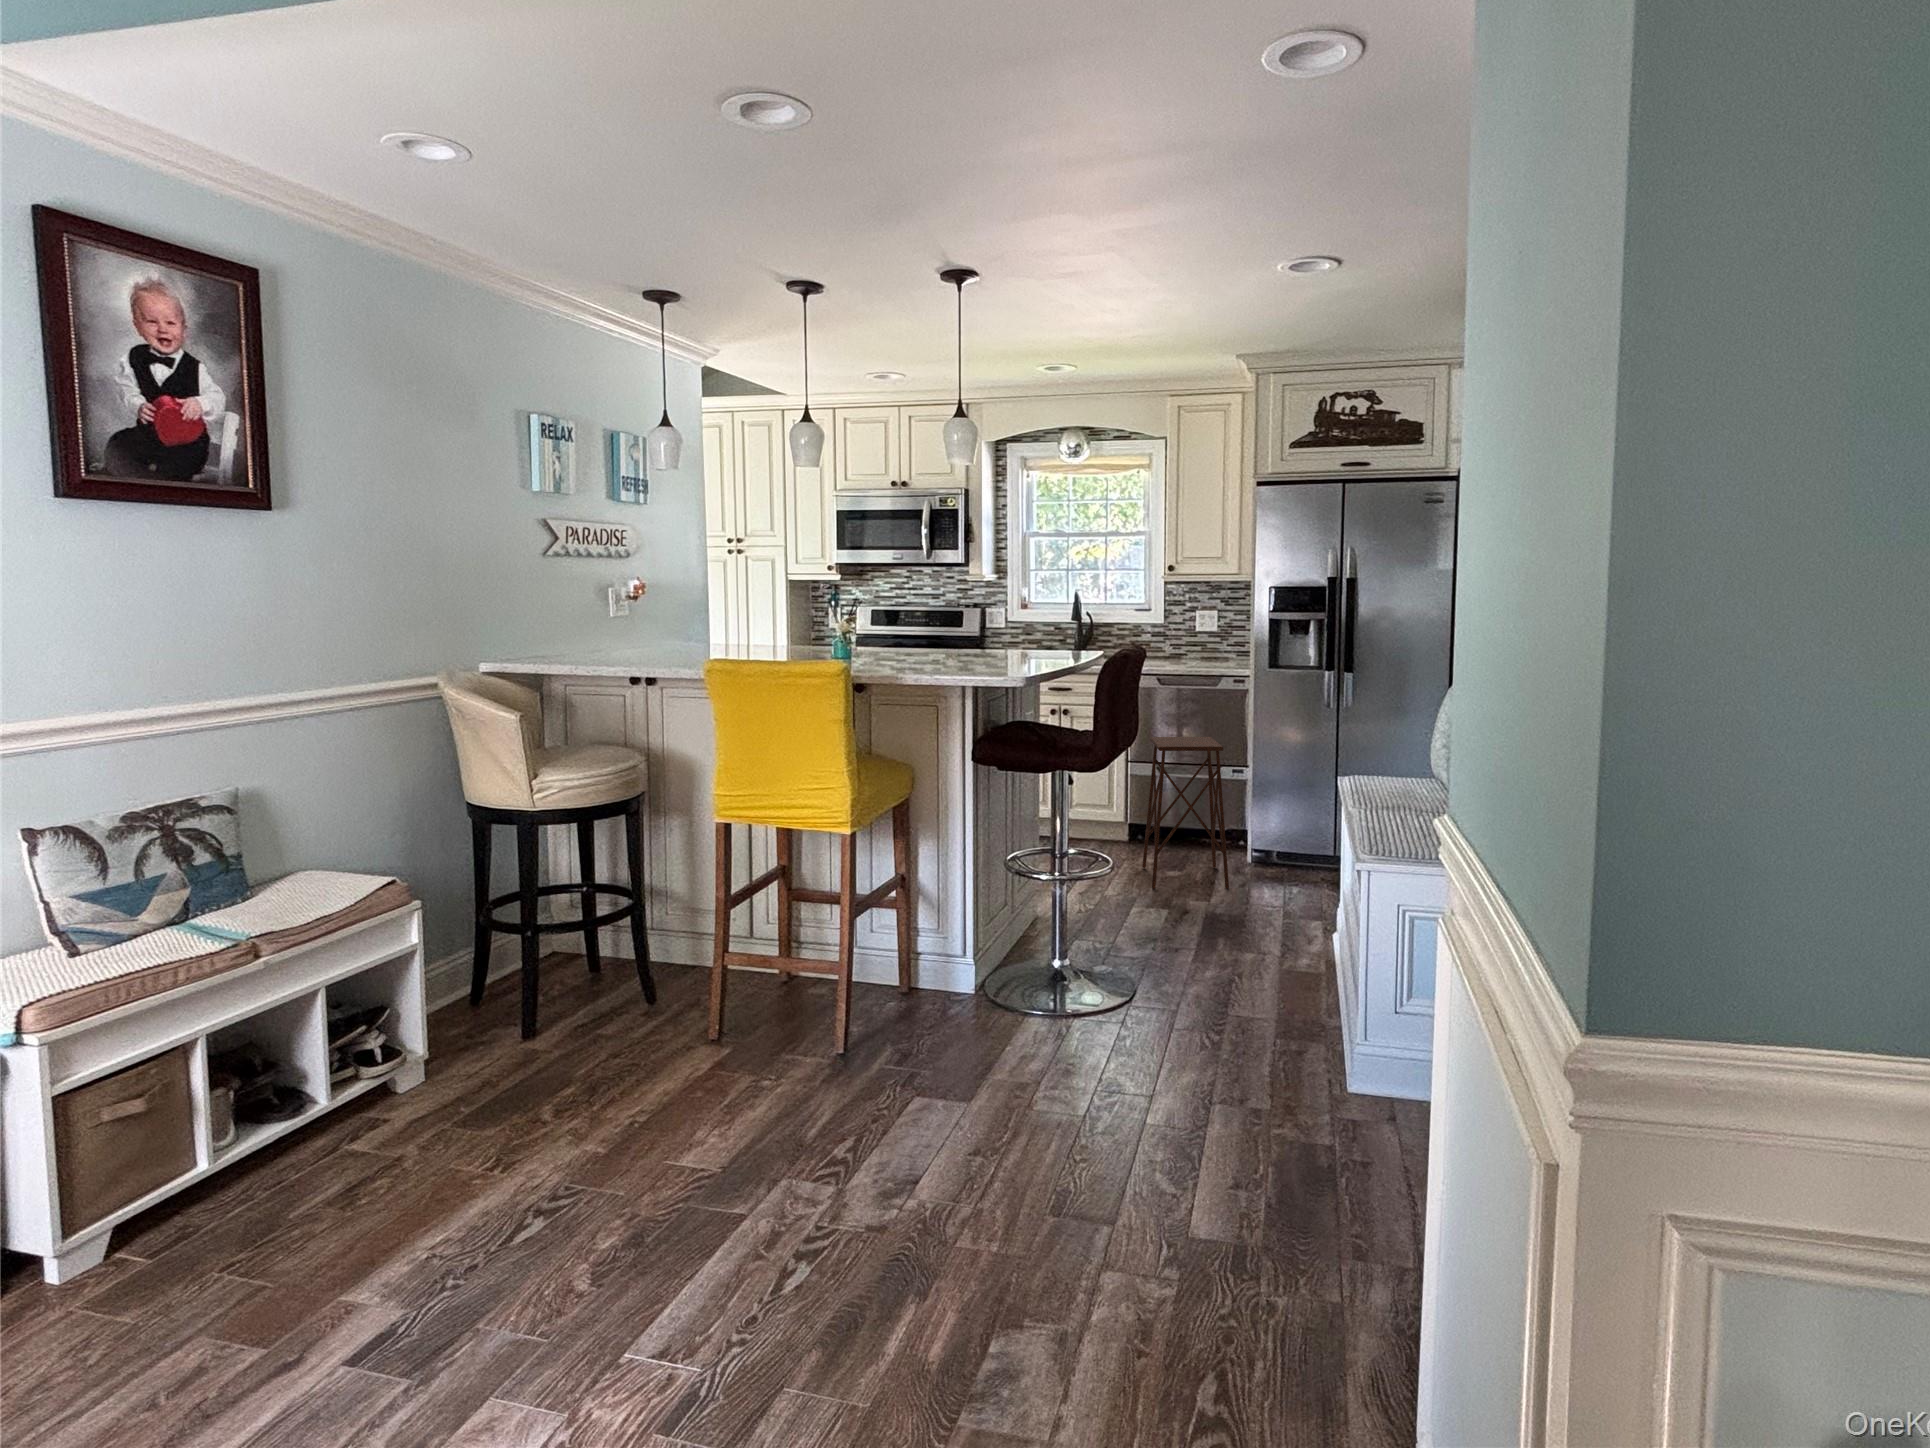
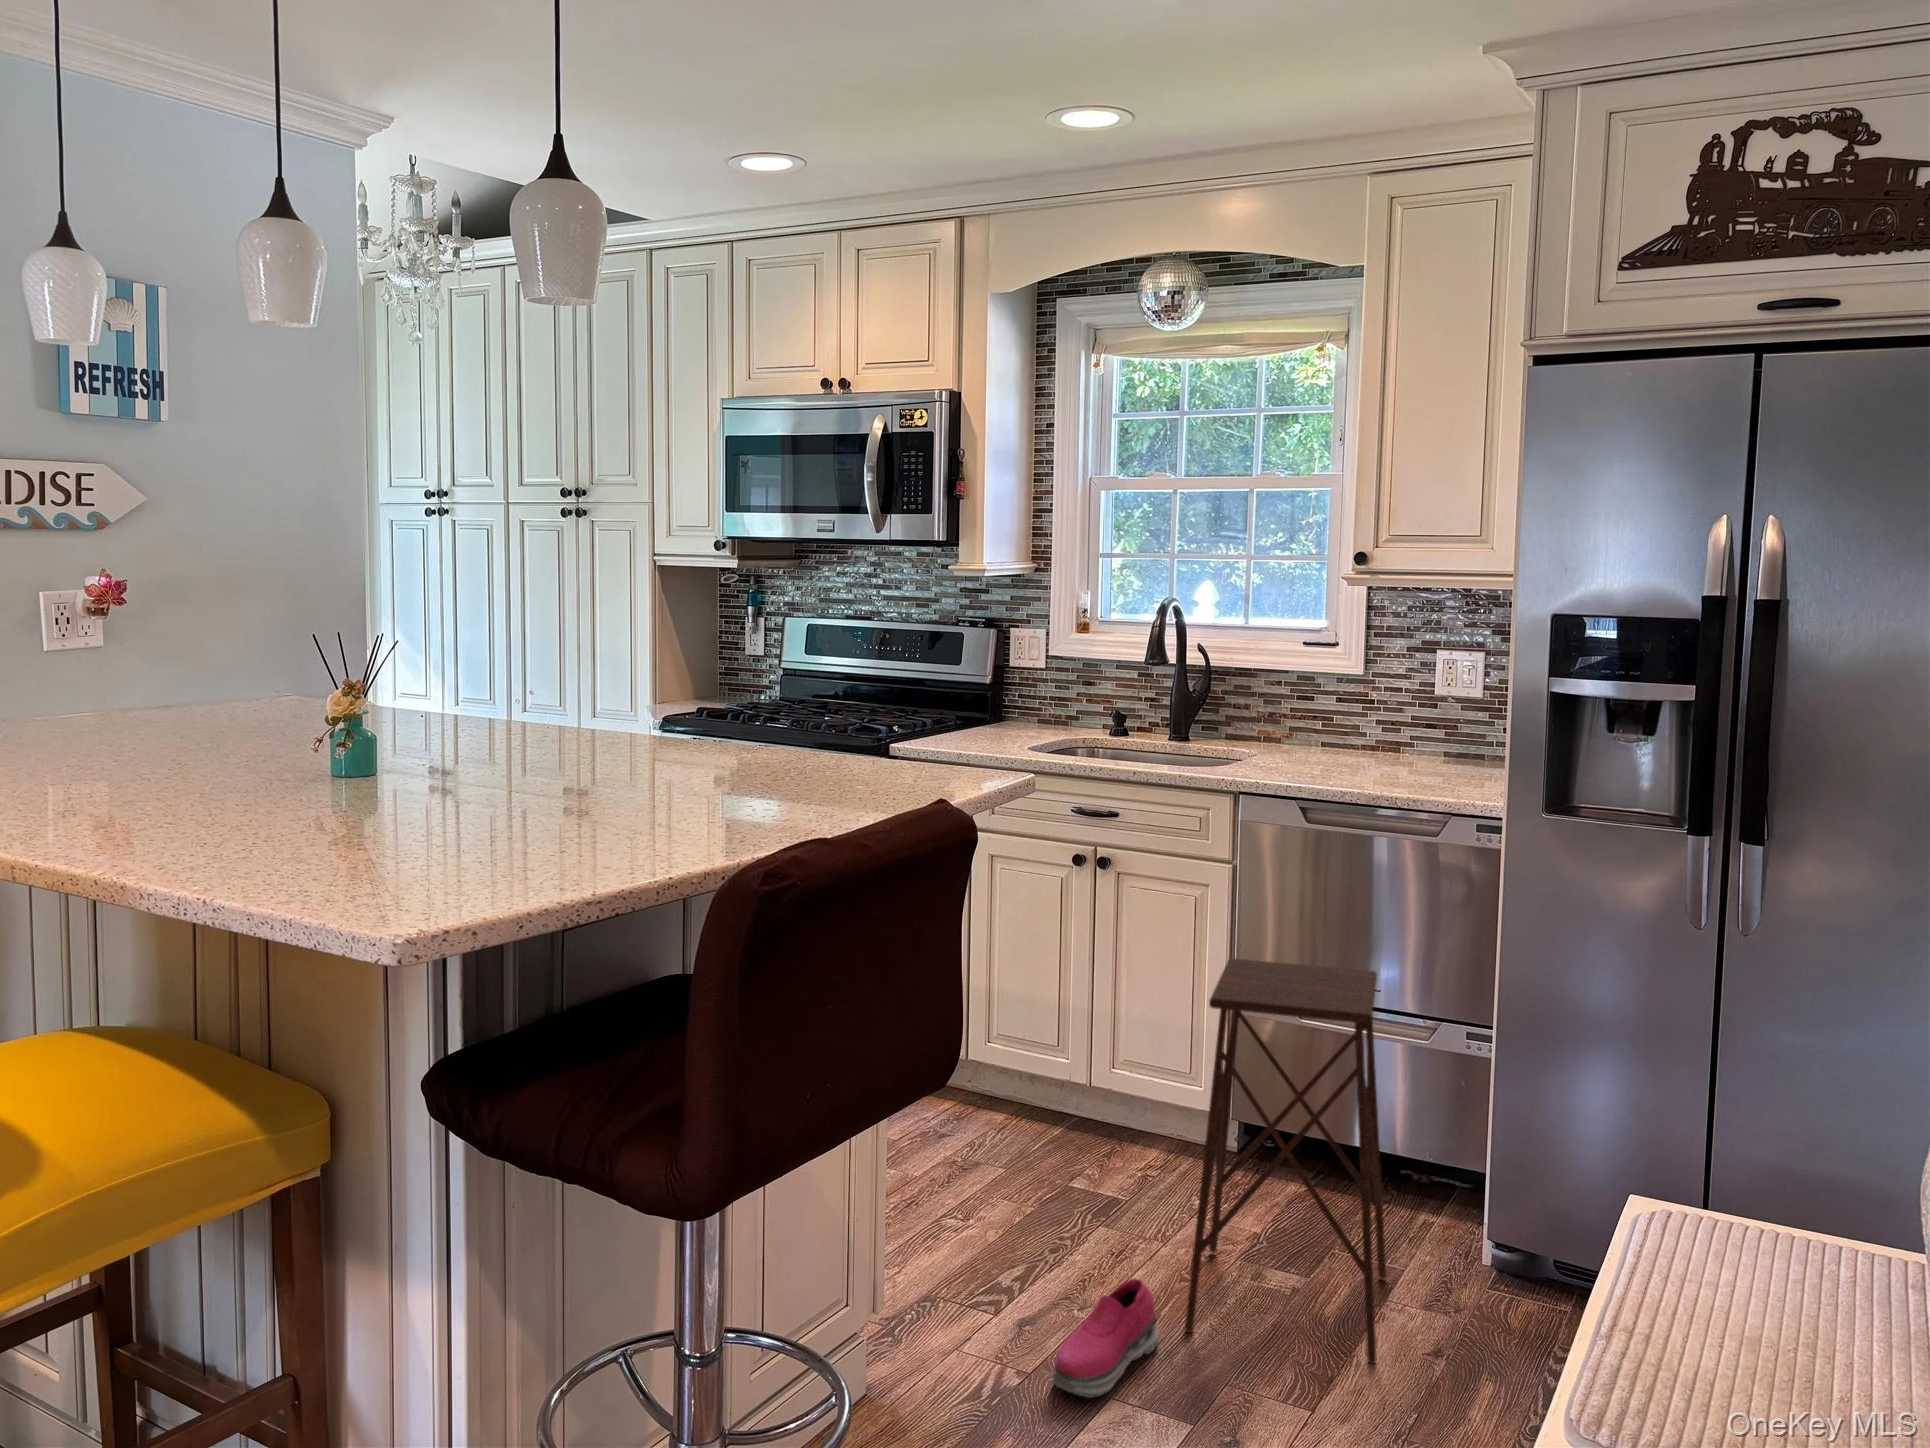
shoe: none [1115,865,1147,907] -> present [1053,1279,1159,1398]

